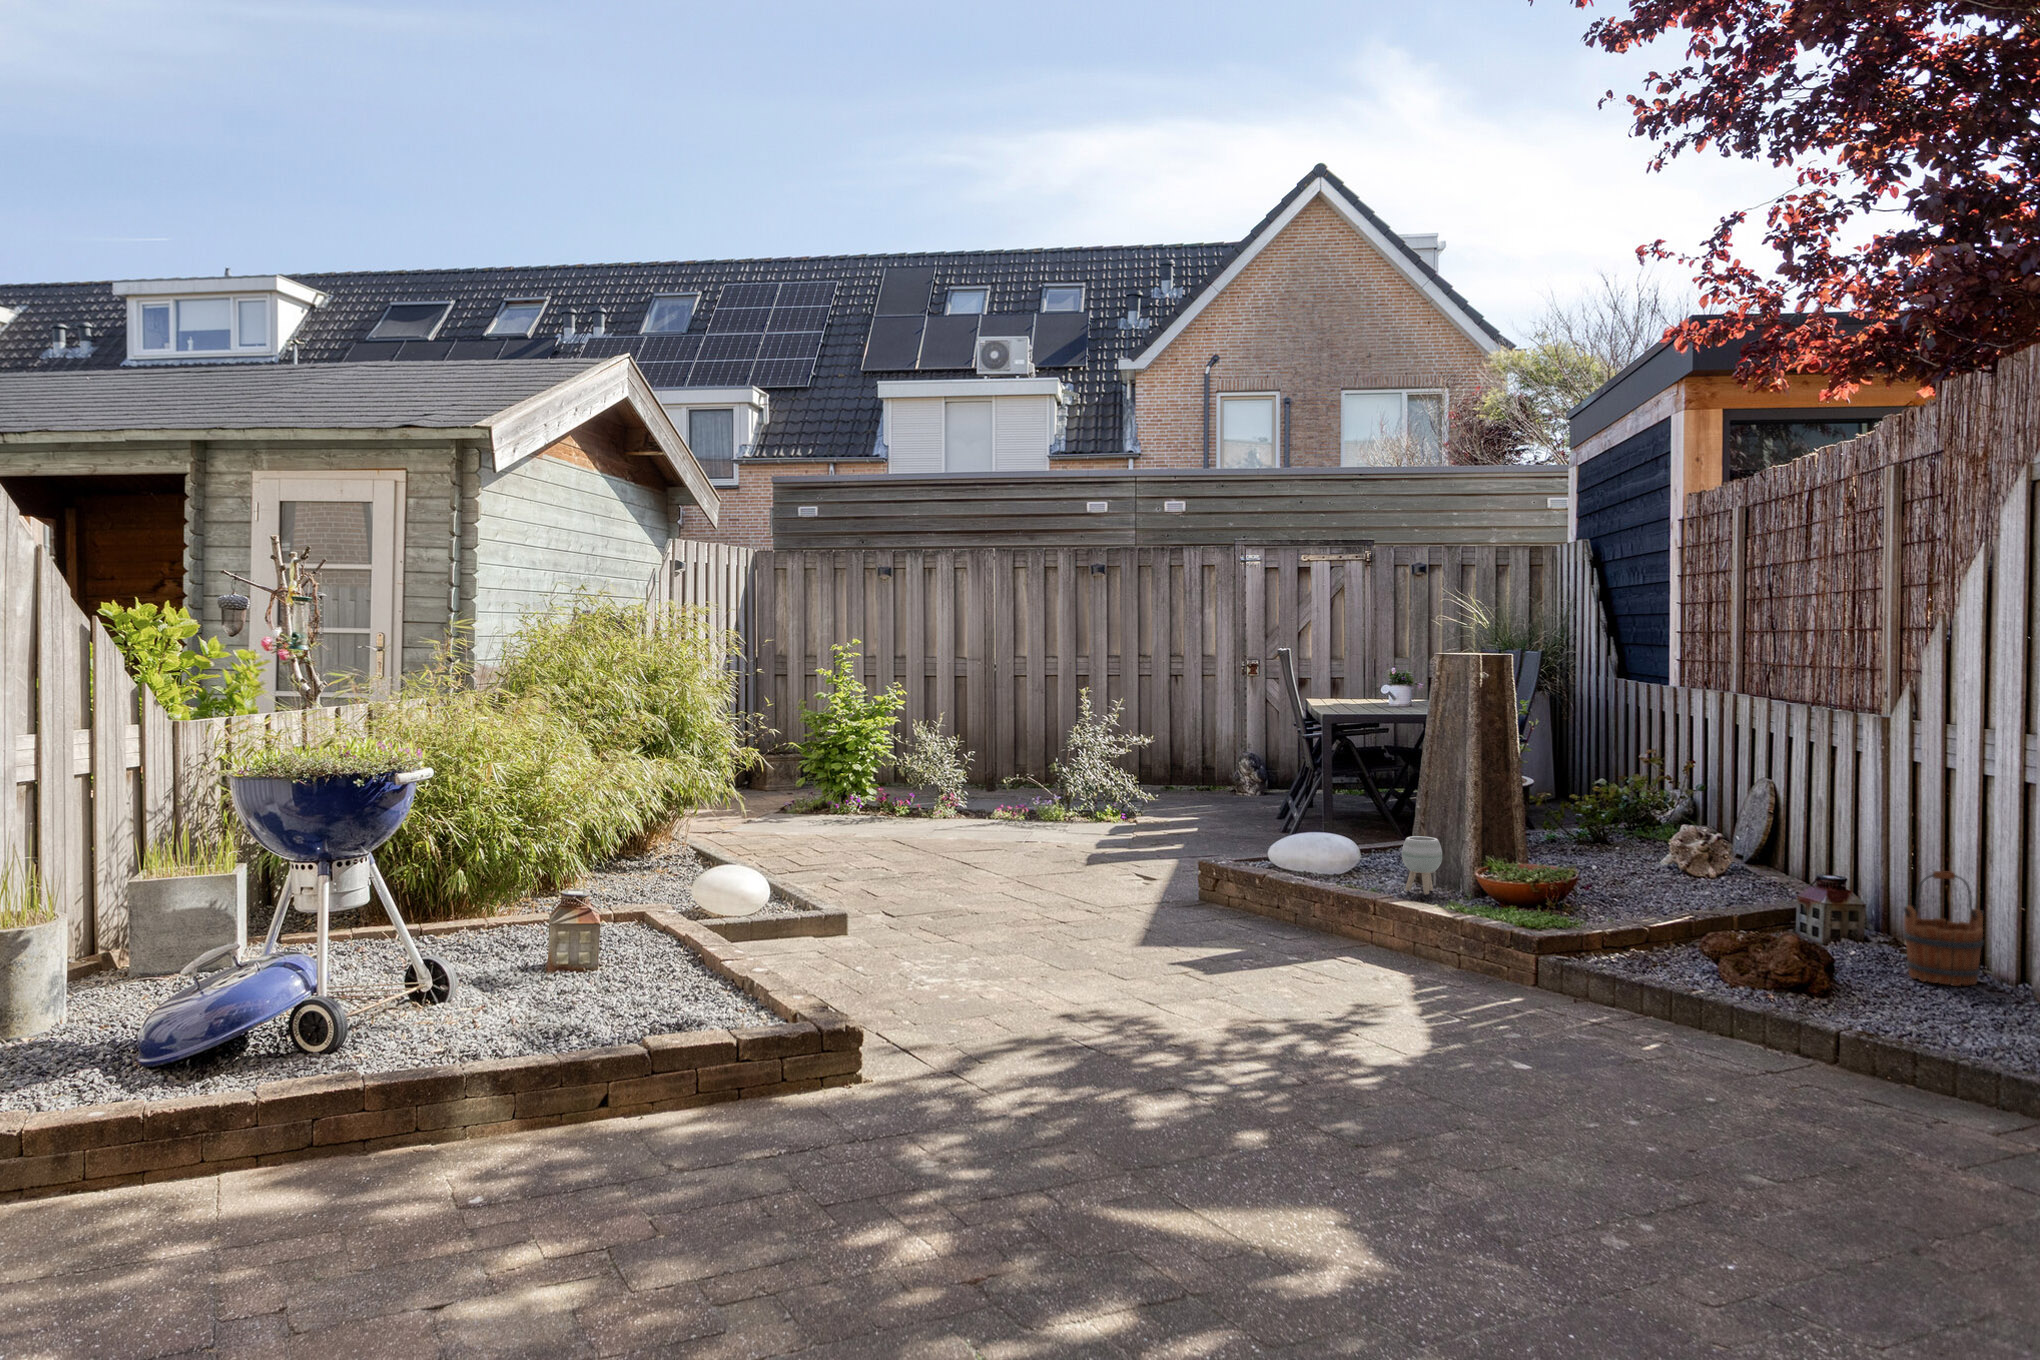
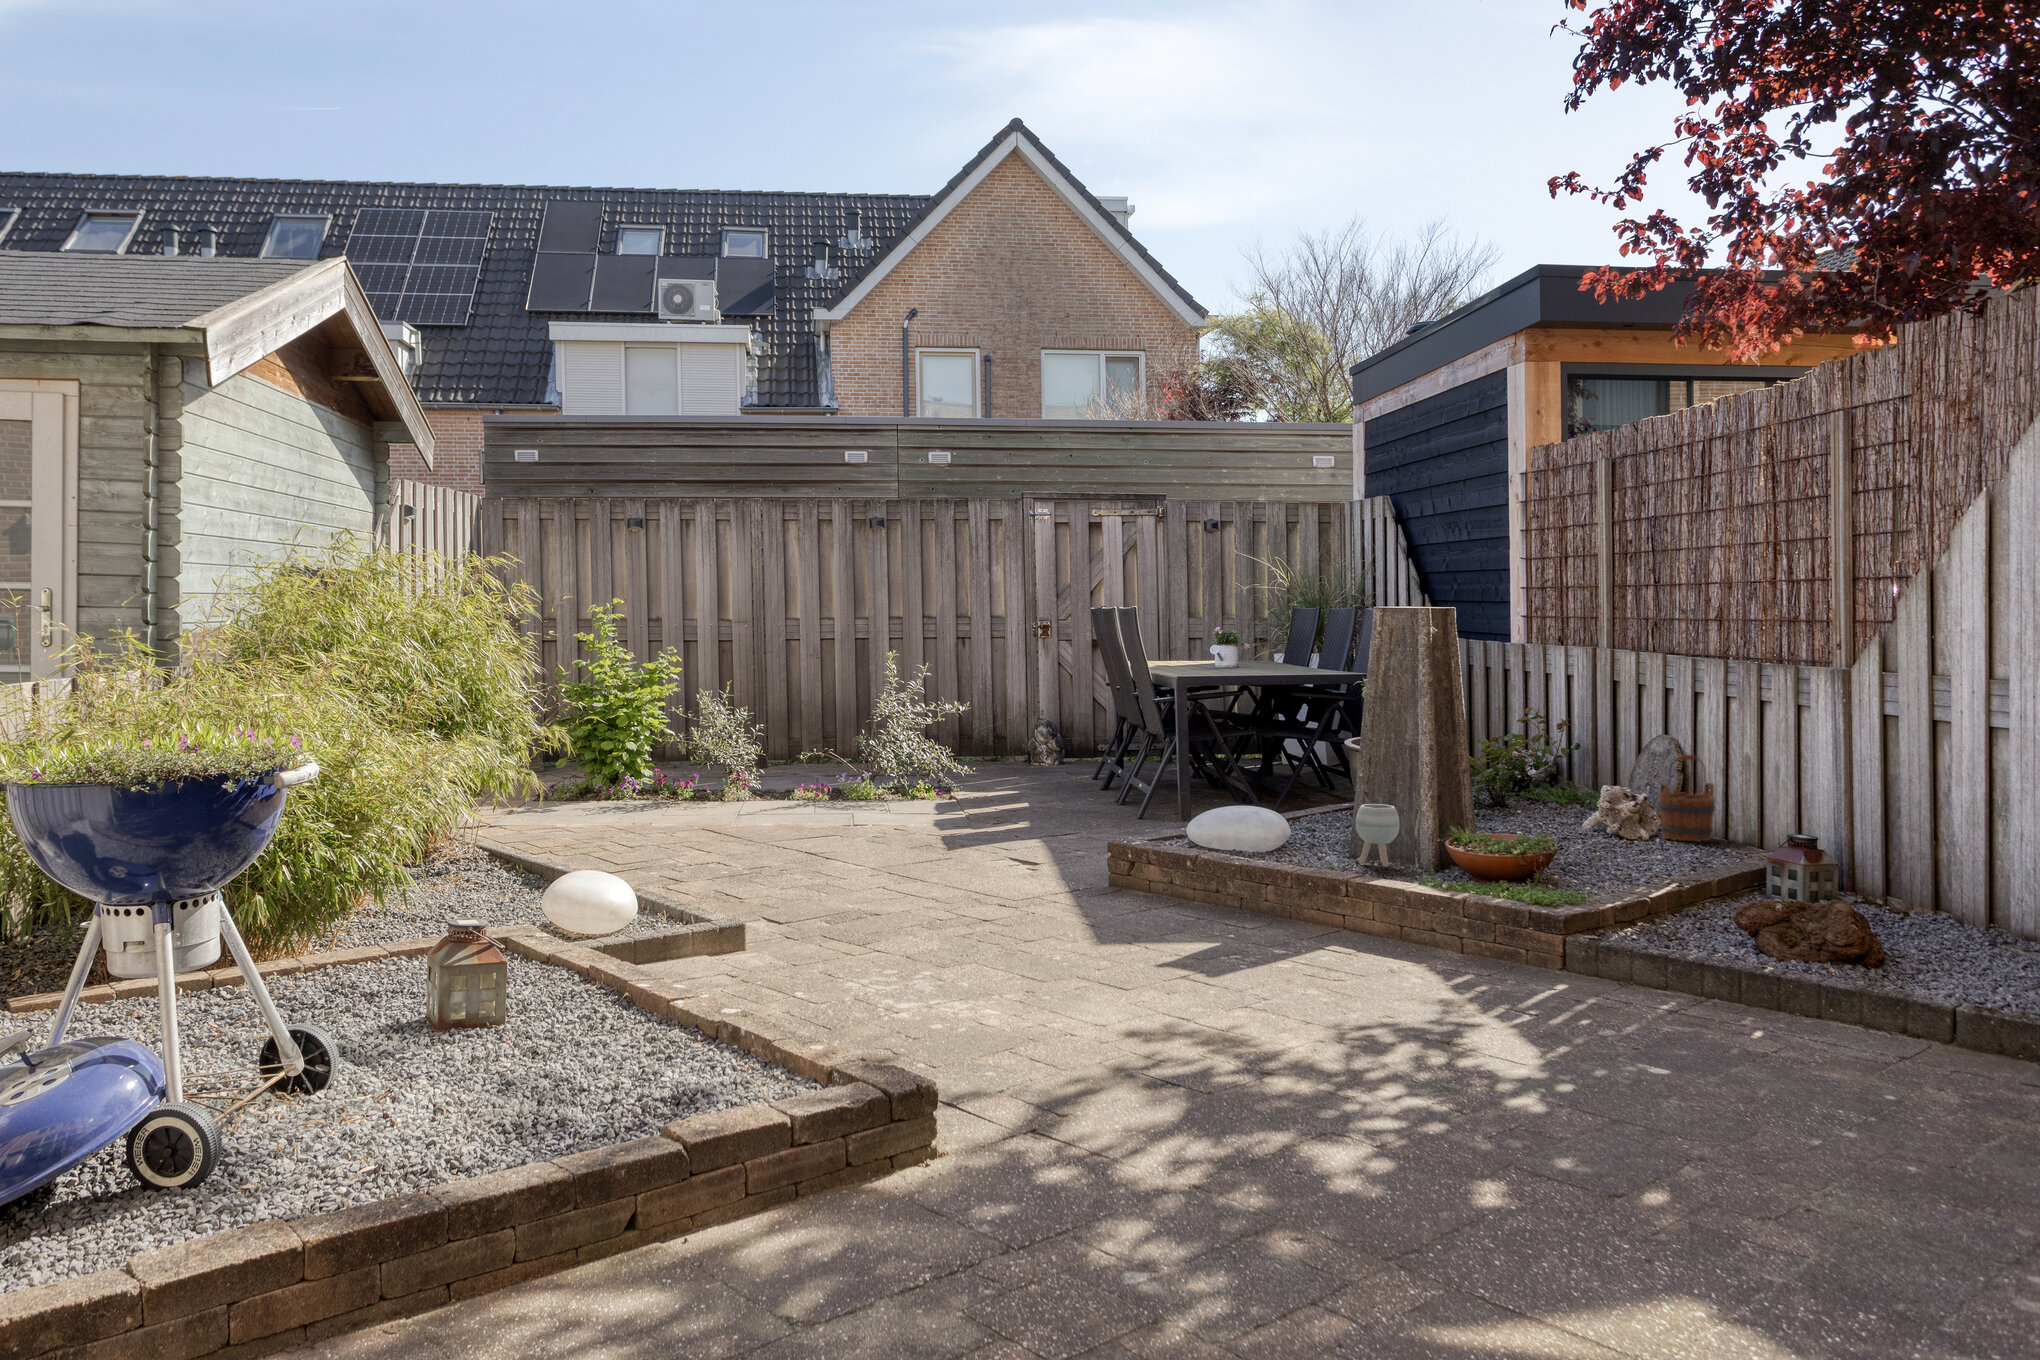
wooden bucket: present [1904,871,1984,986] -> present [1658,754,1715,842]

